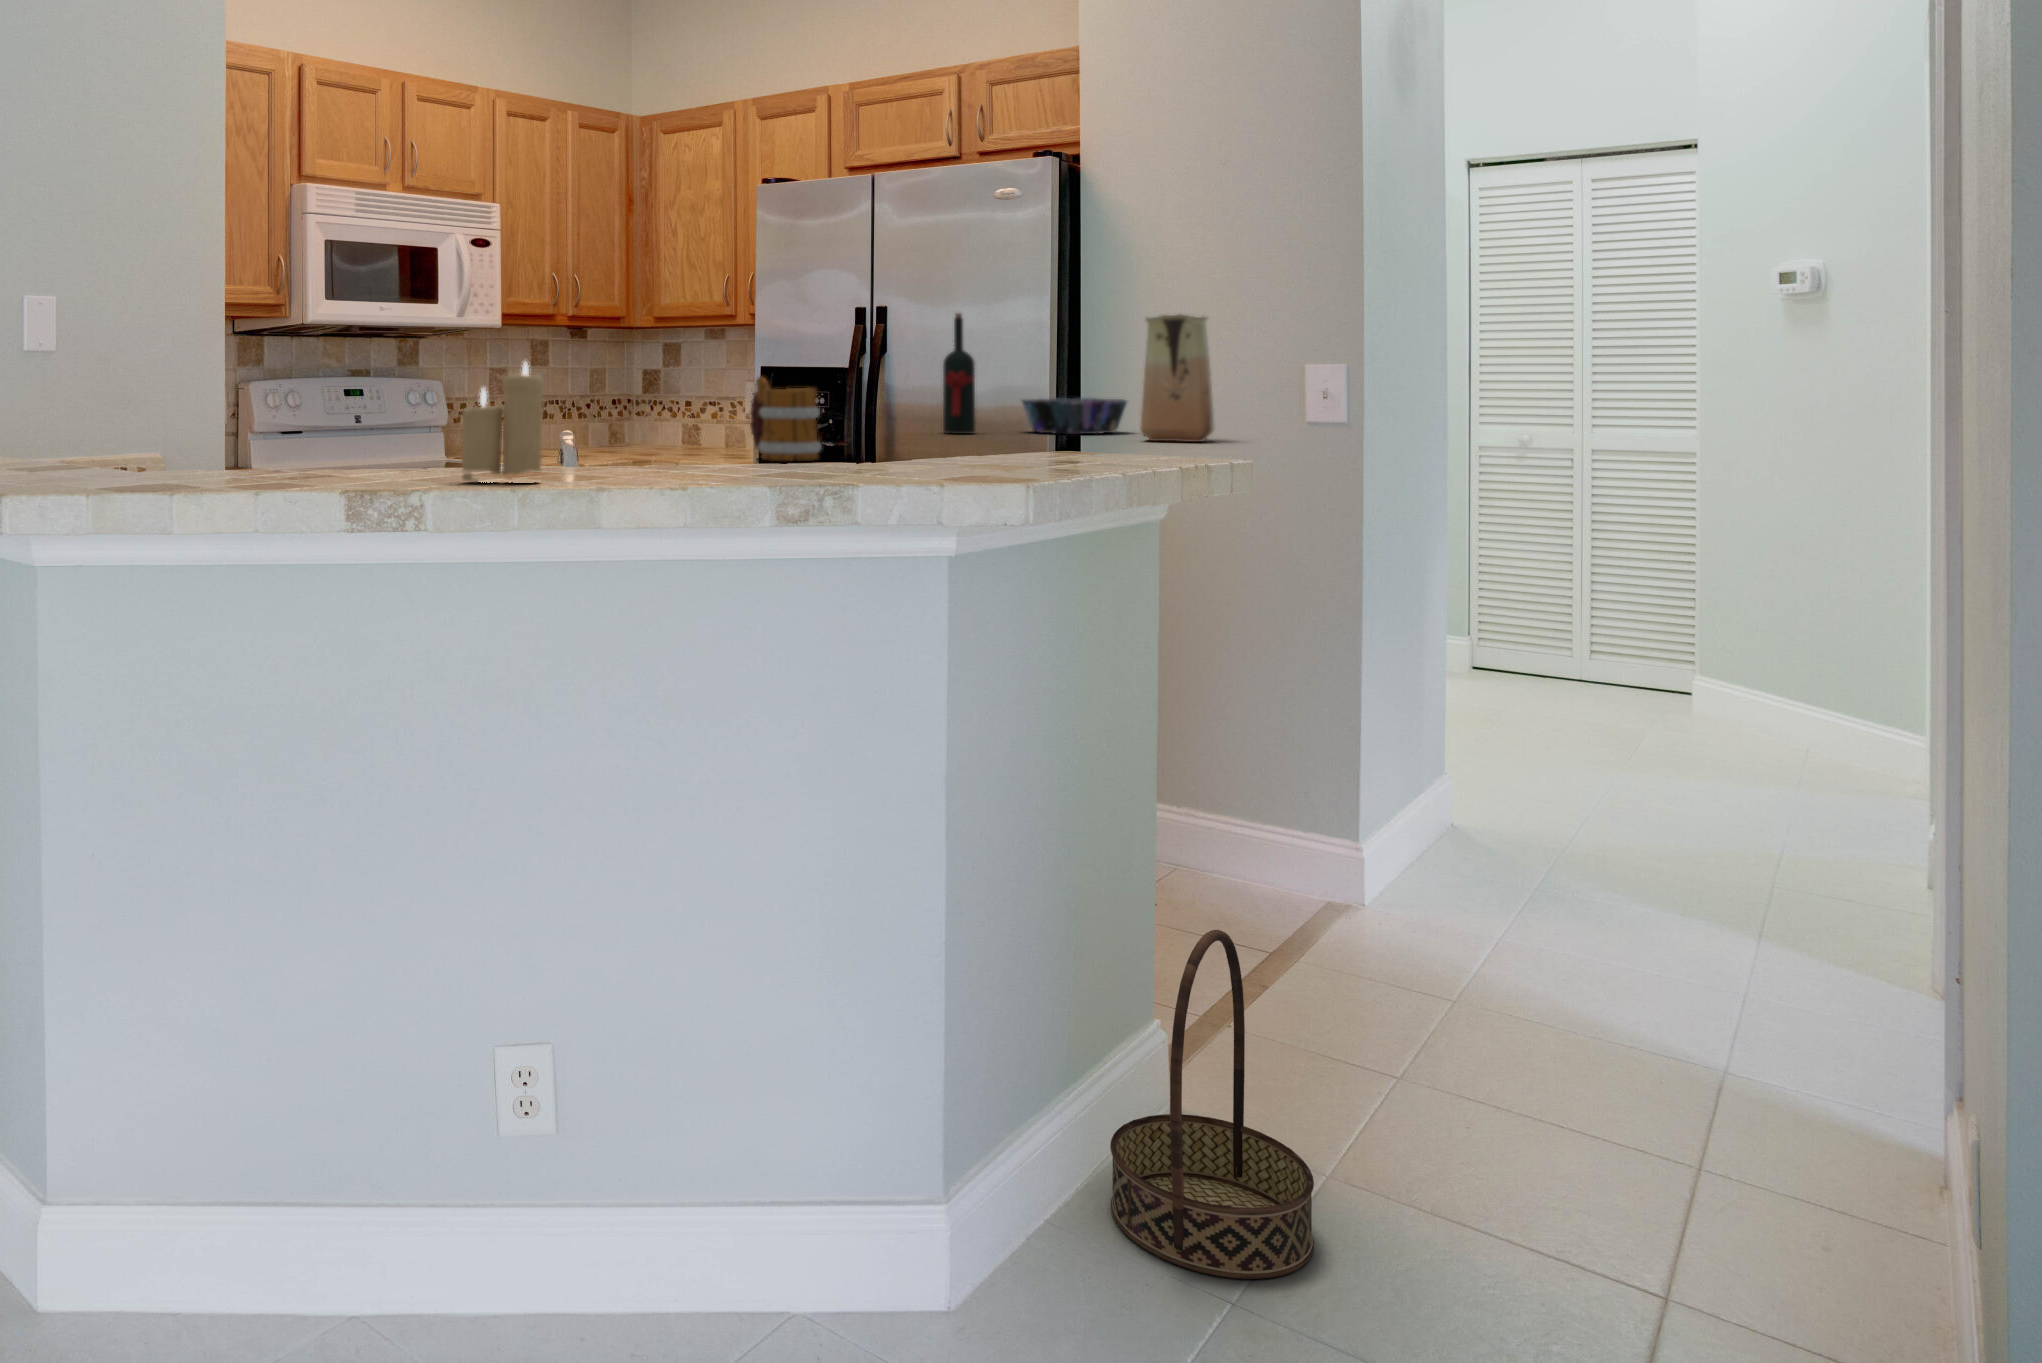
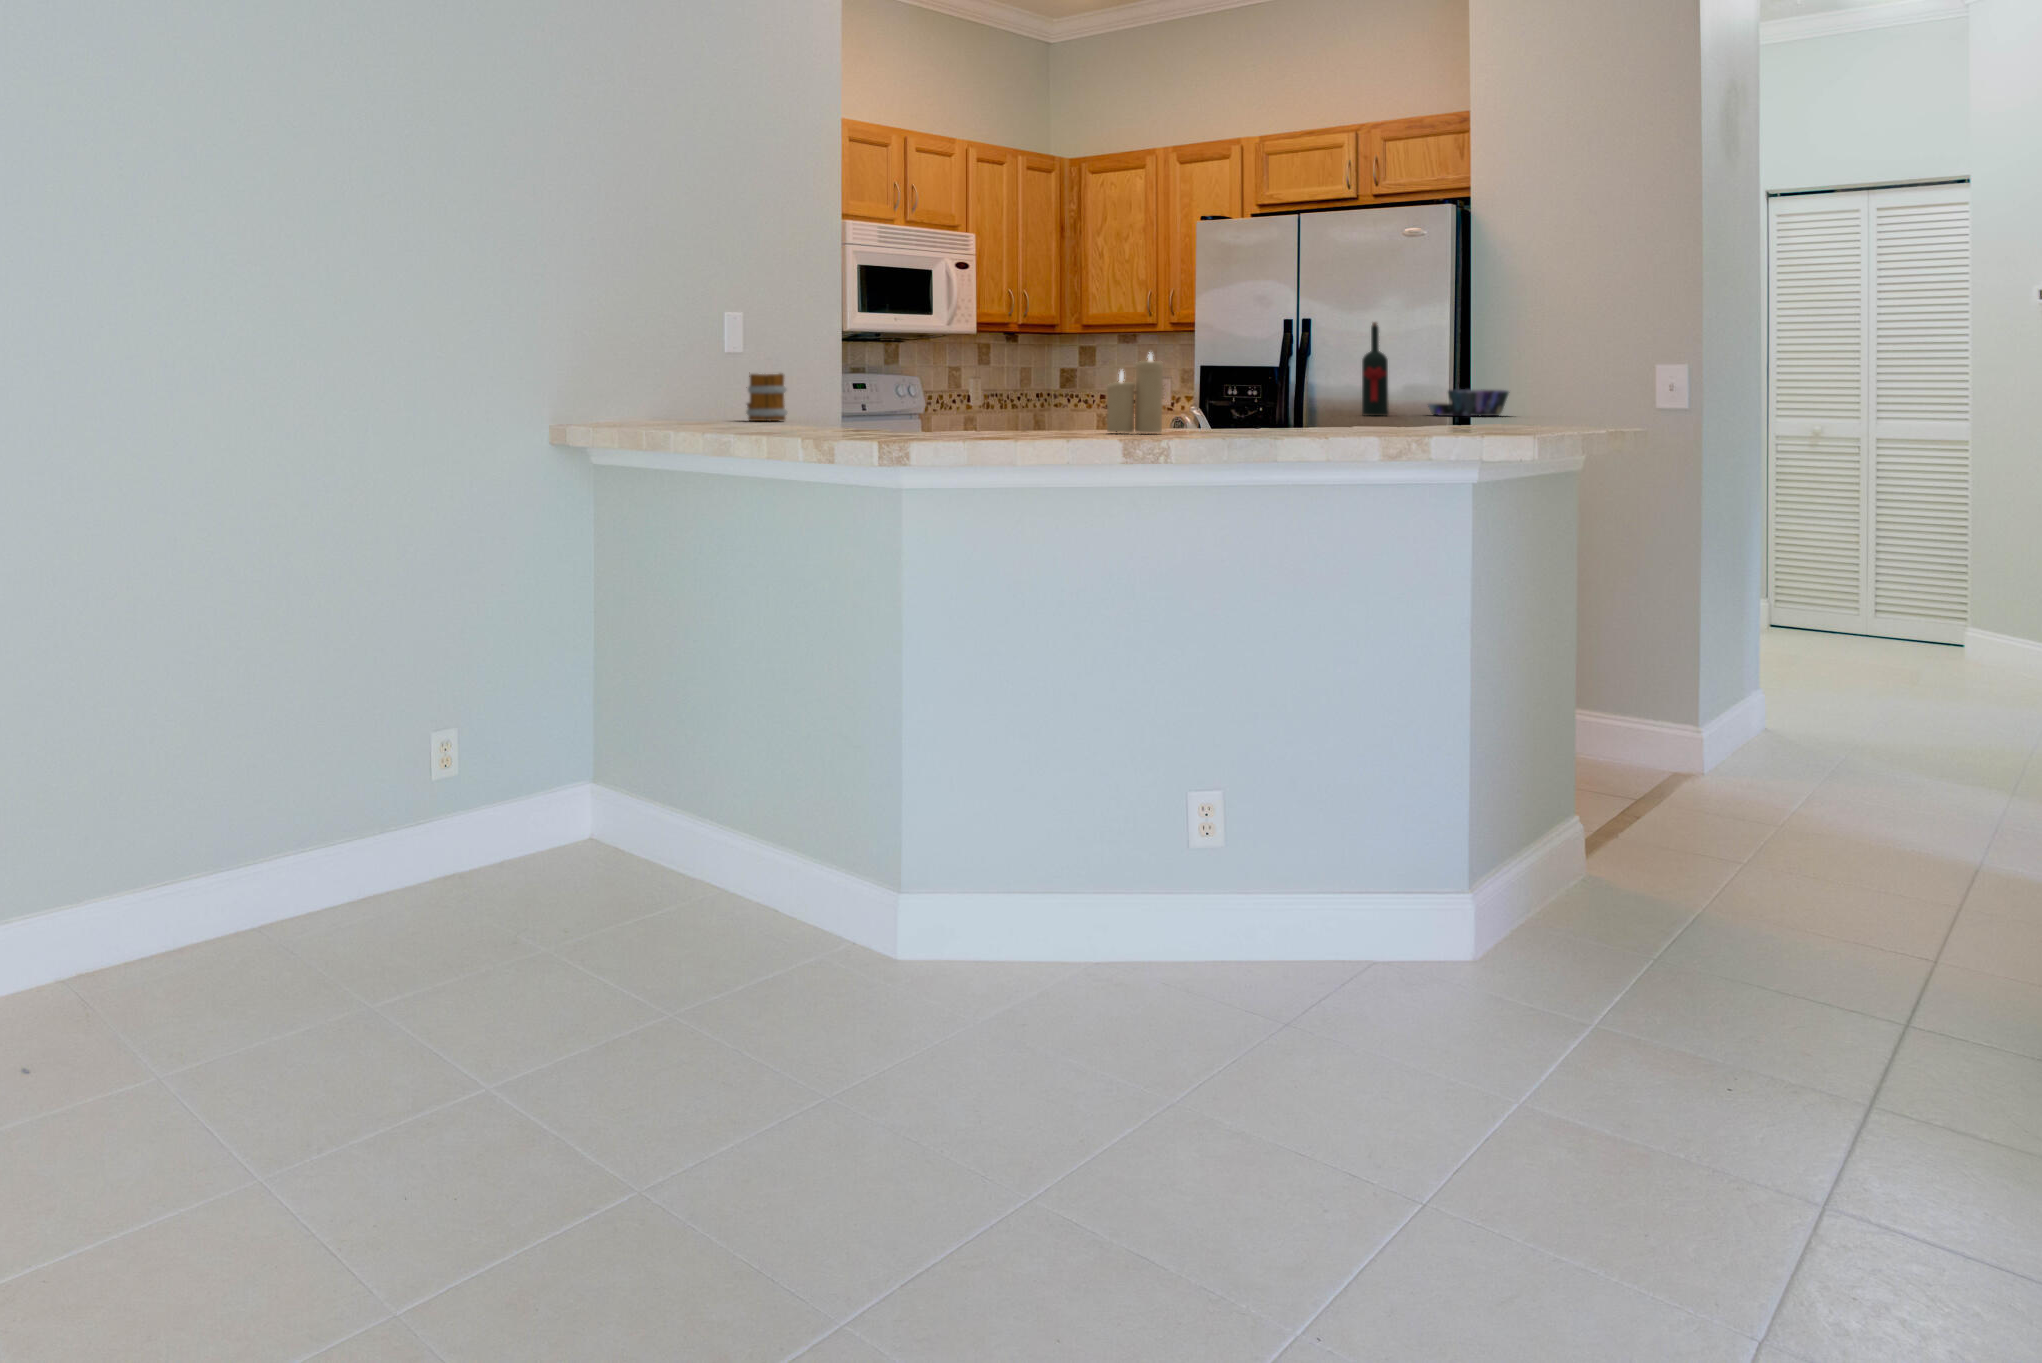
vase: present [1141,314,1214,442] -> none [1531,323,1588,420]
mug: present [750,377,821,461] -> present [746,374,787,421]
basket: present [1110,930,1314,1279] -> none [1560,733,1705,952]

